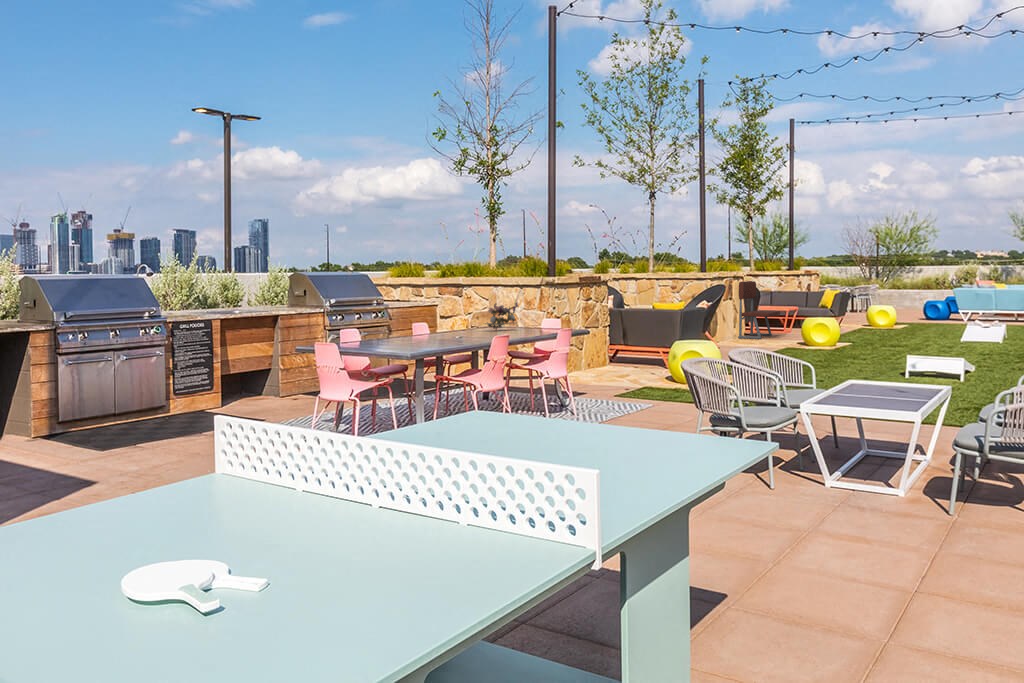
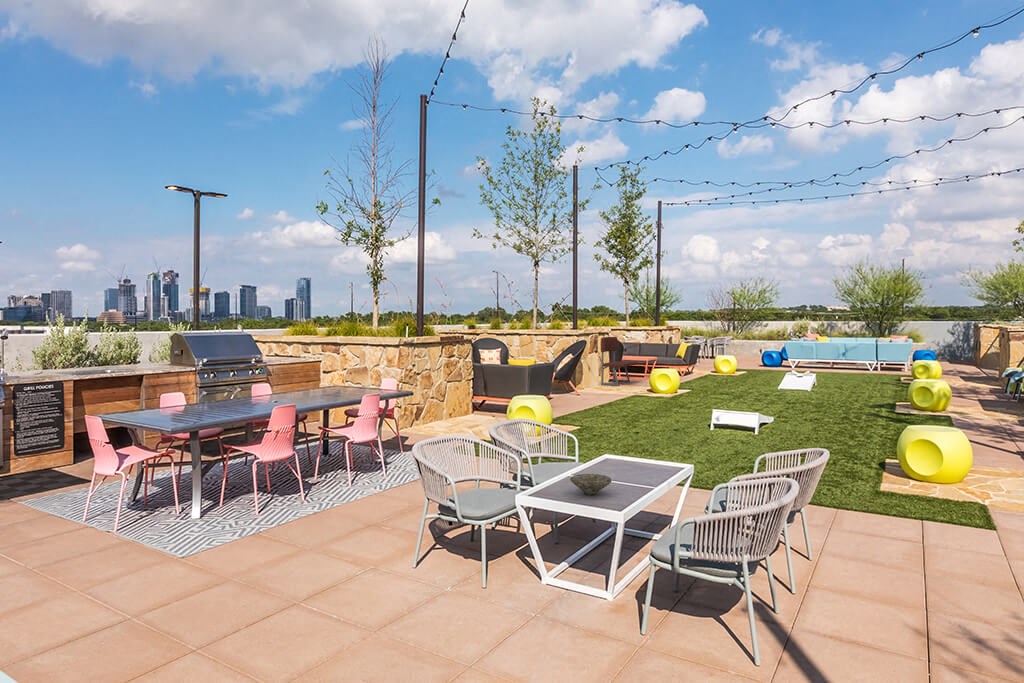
flower arrangement: present [486,302,518,329] -> none [323,366,356,392]
bowl: none [850,384,896,403] -> present [570,474,612,495]

